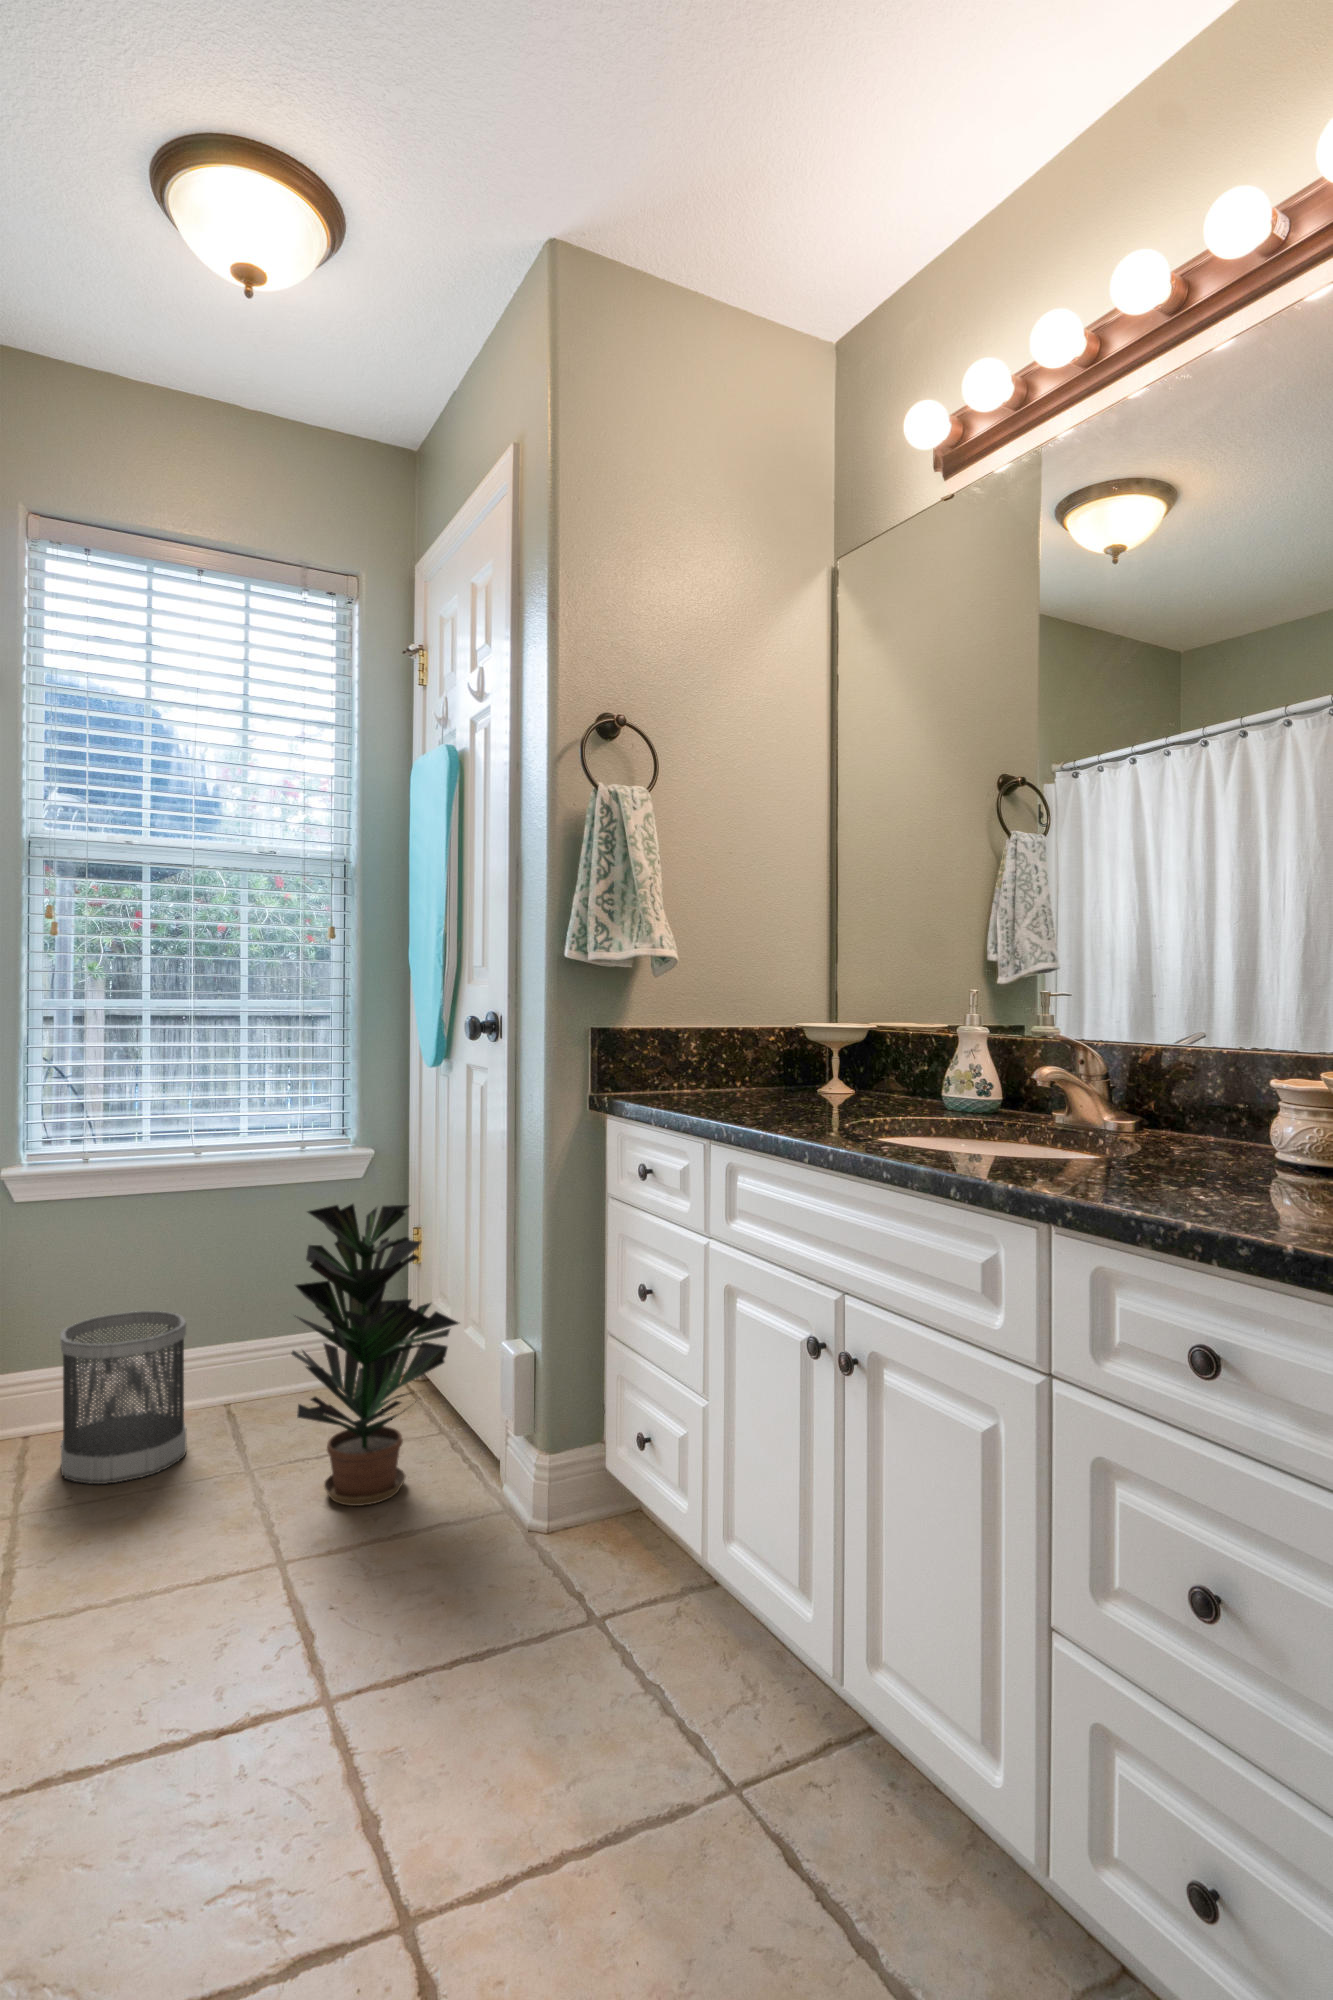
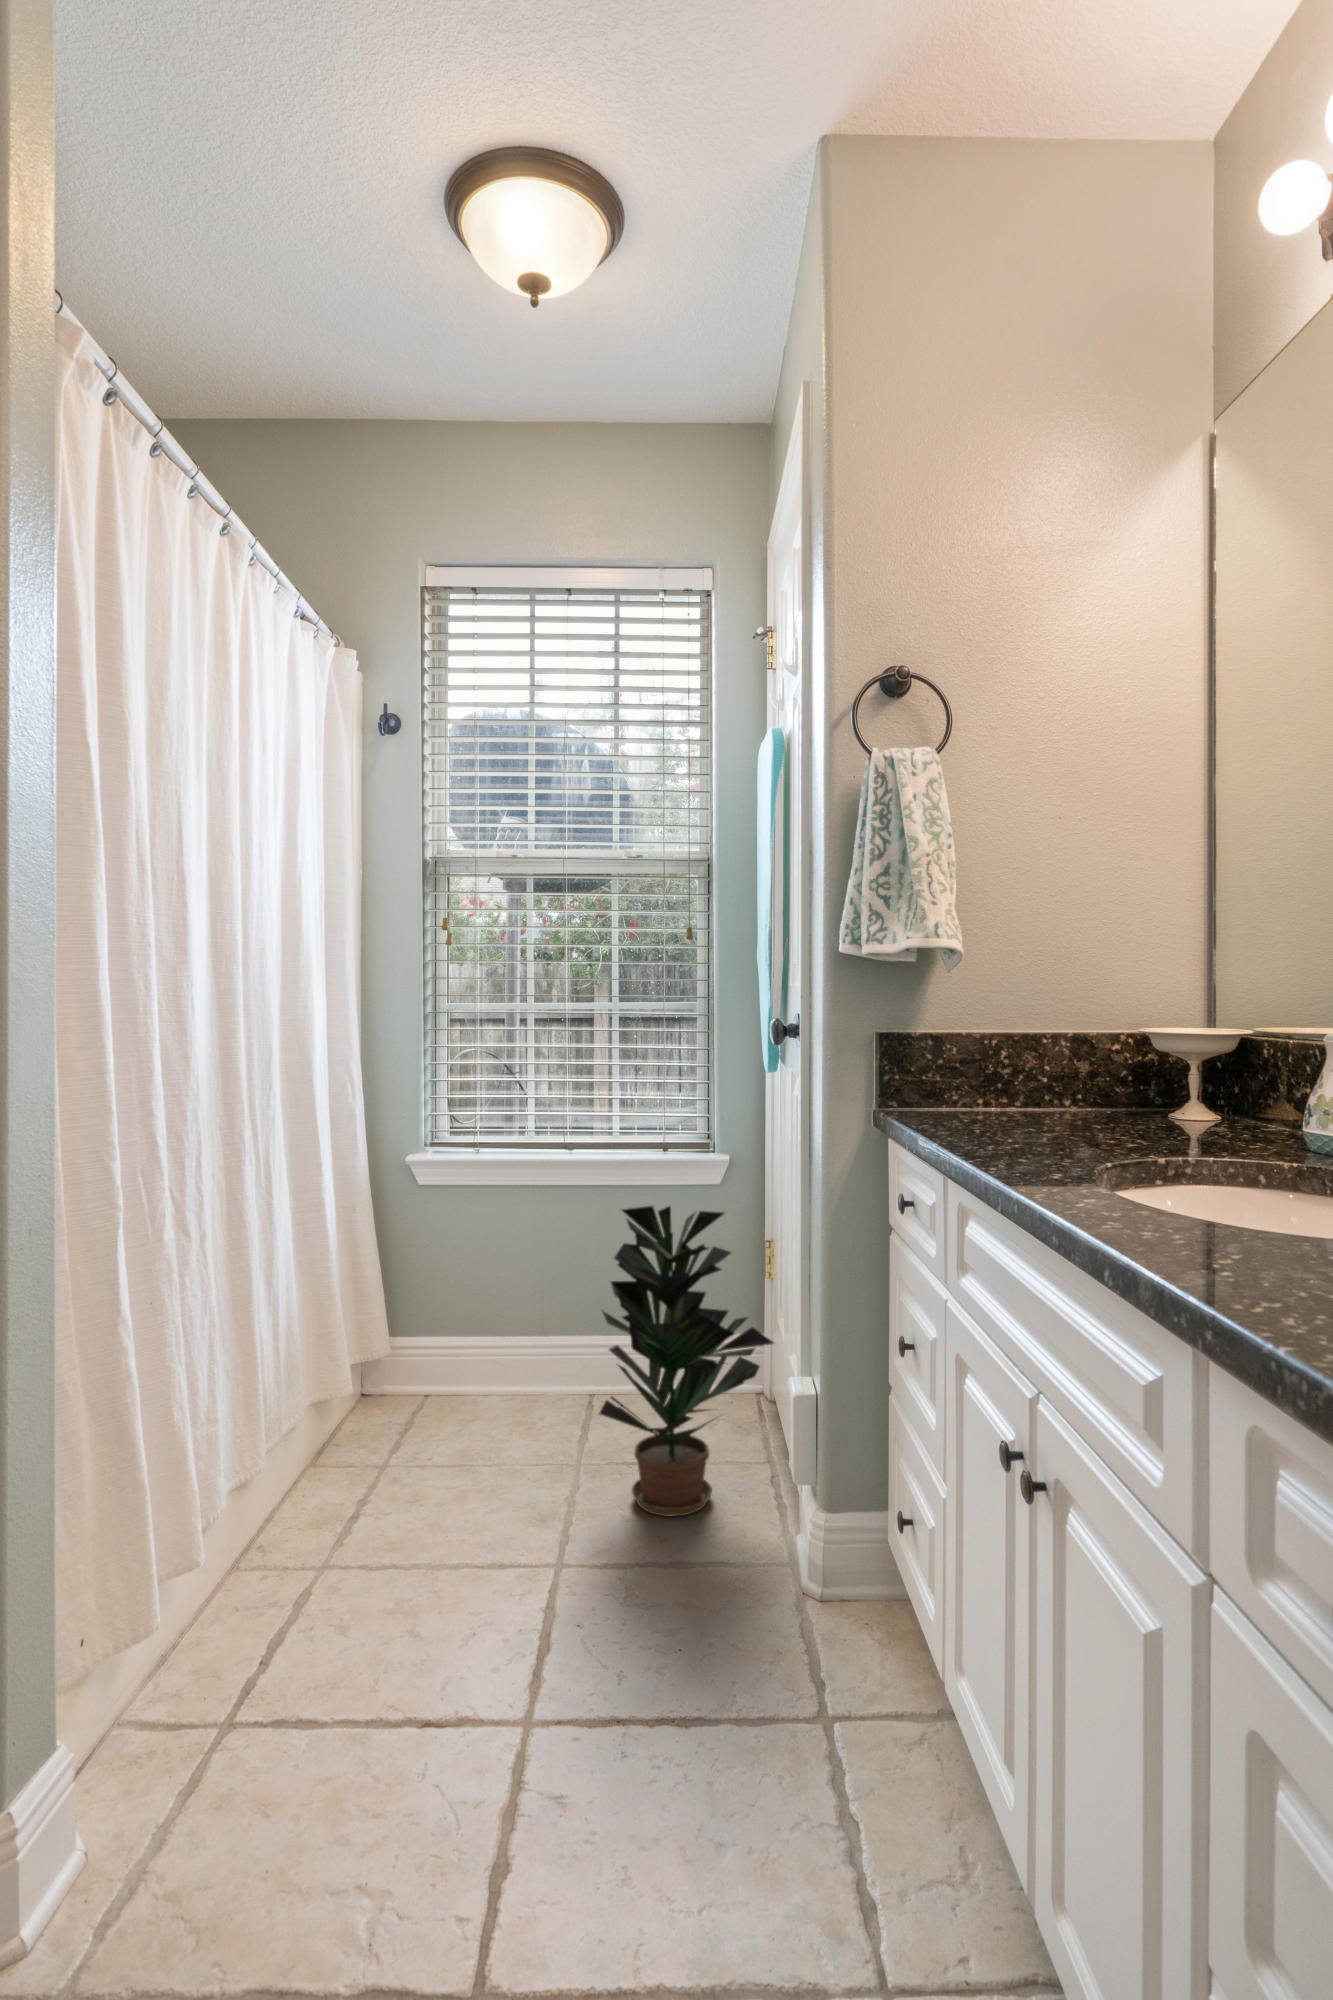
wastebasket: present [60,1311,187,1484] -> none [439,1286,546,1442]

